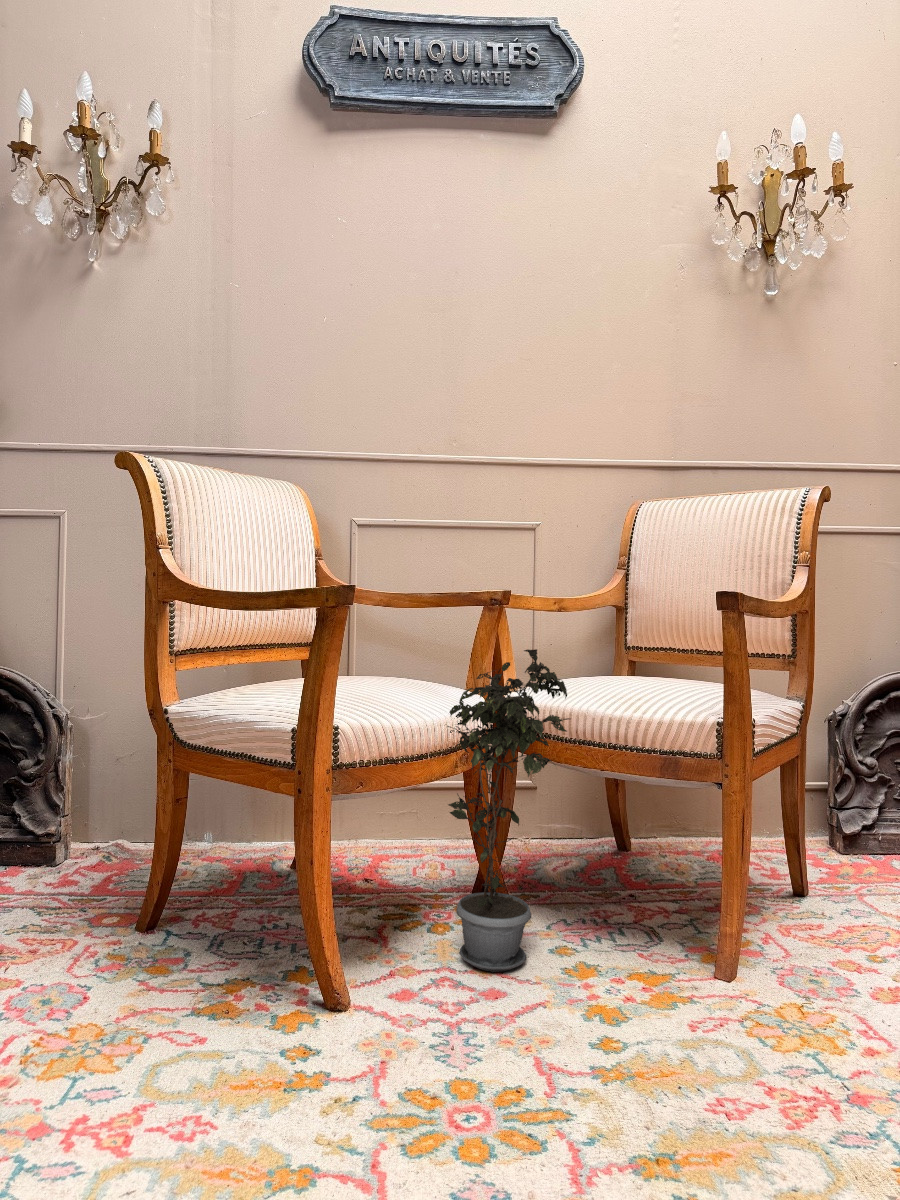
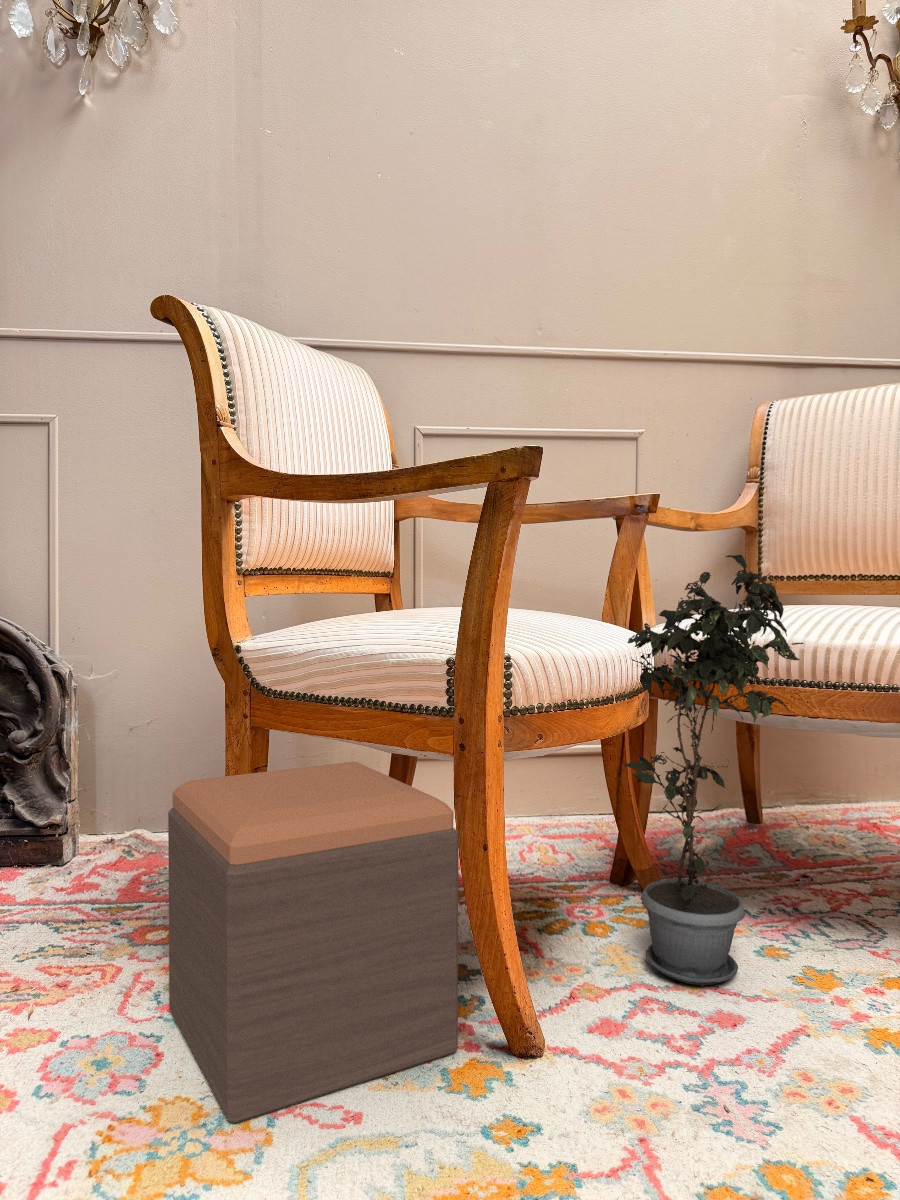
footstool: none [101,796,294,1040] -> present [168,762,458,1124]

